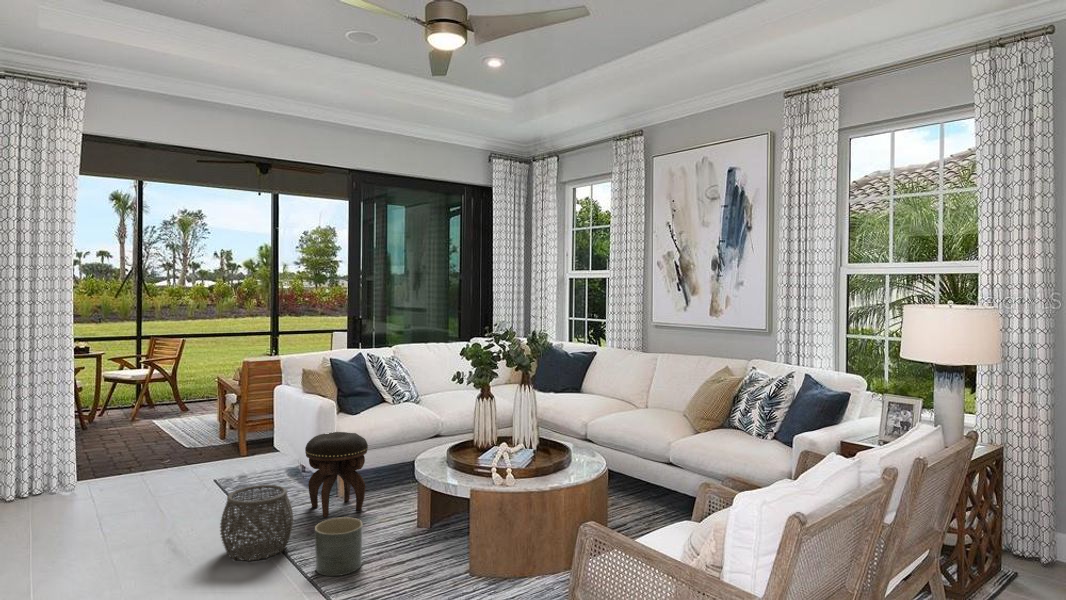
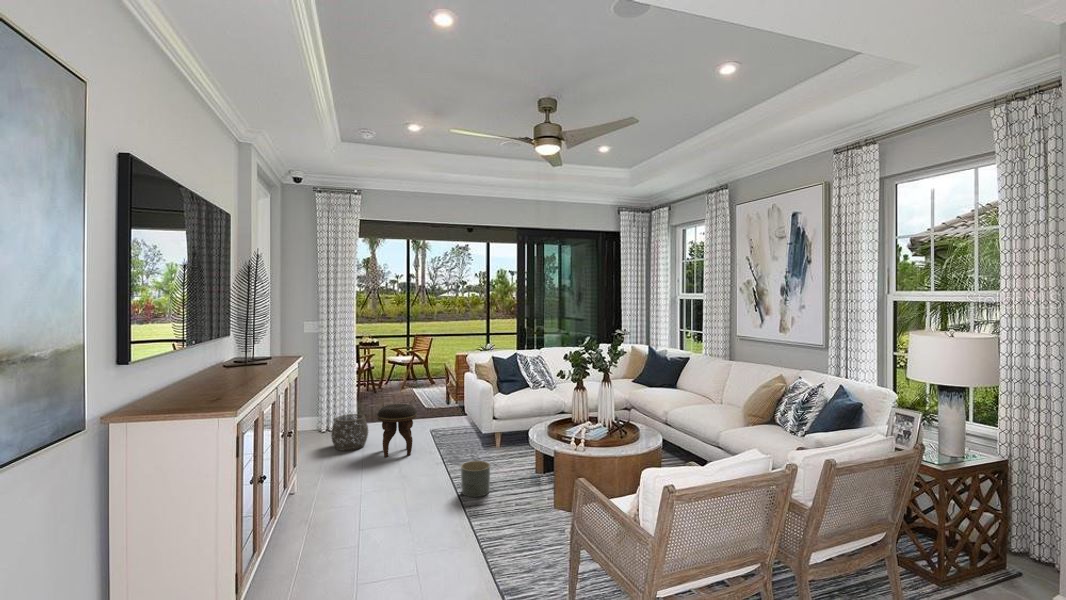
footstool: present [305,432,368,517] -> present [377,404,417,457]
woven basket: present [220,485,294,561] -> present [331,414,368,451]

